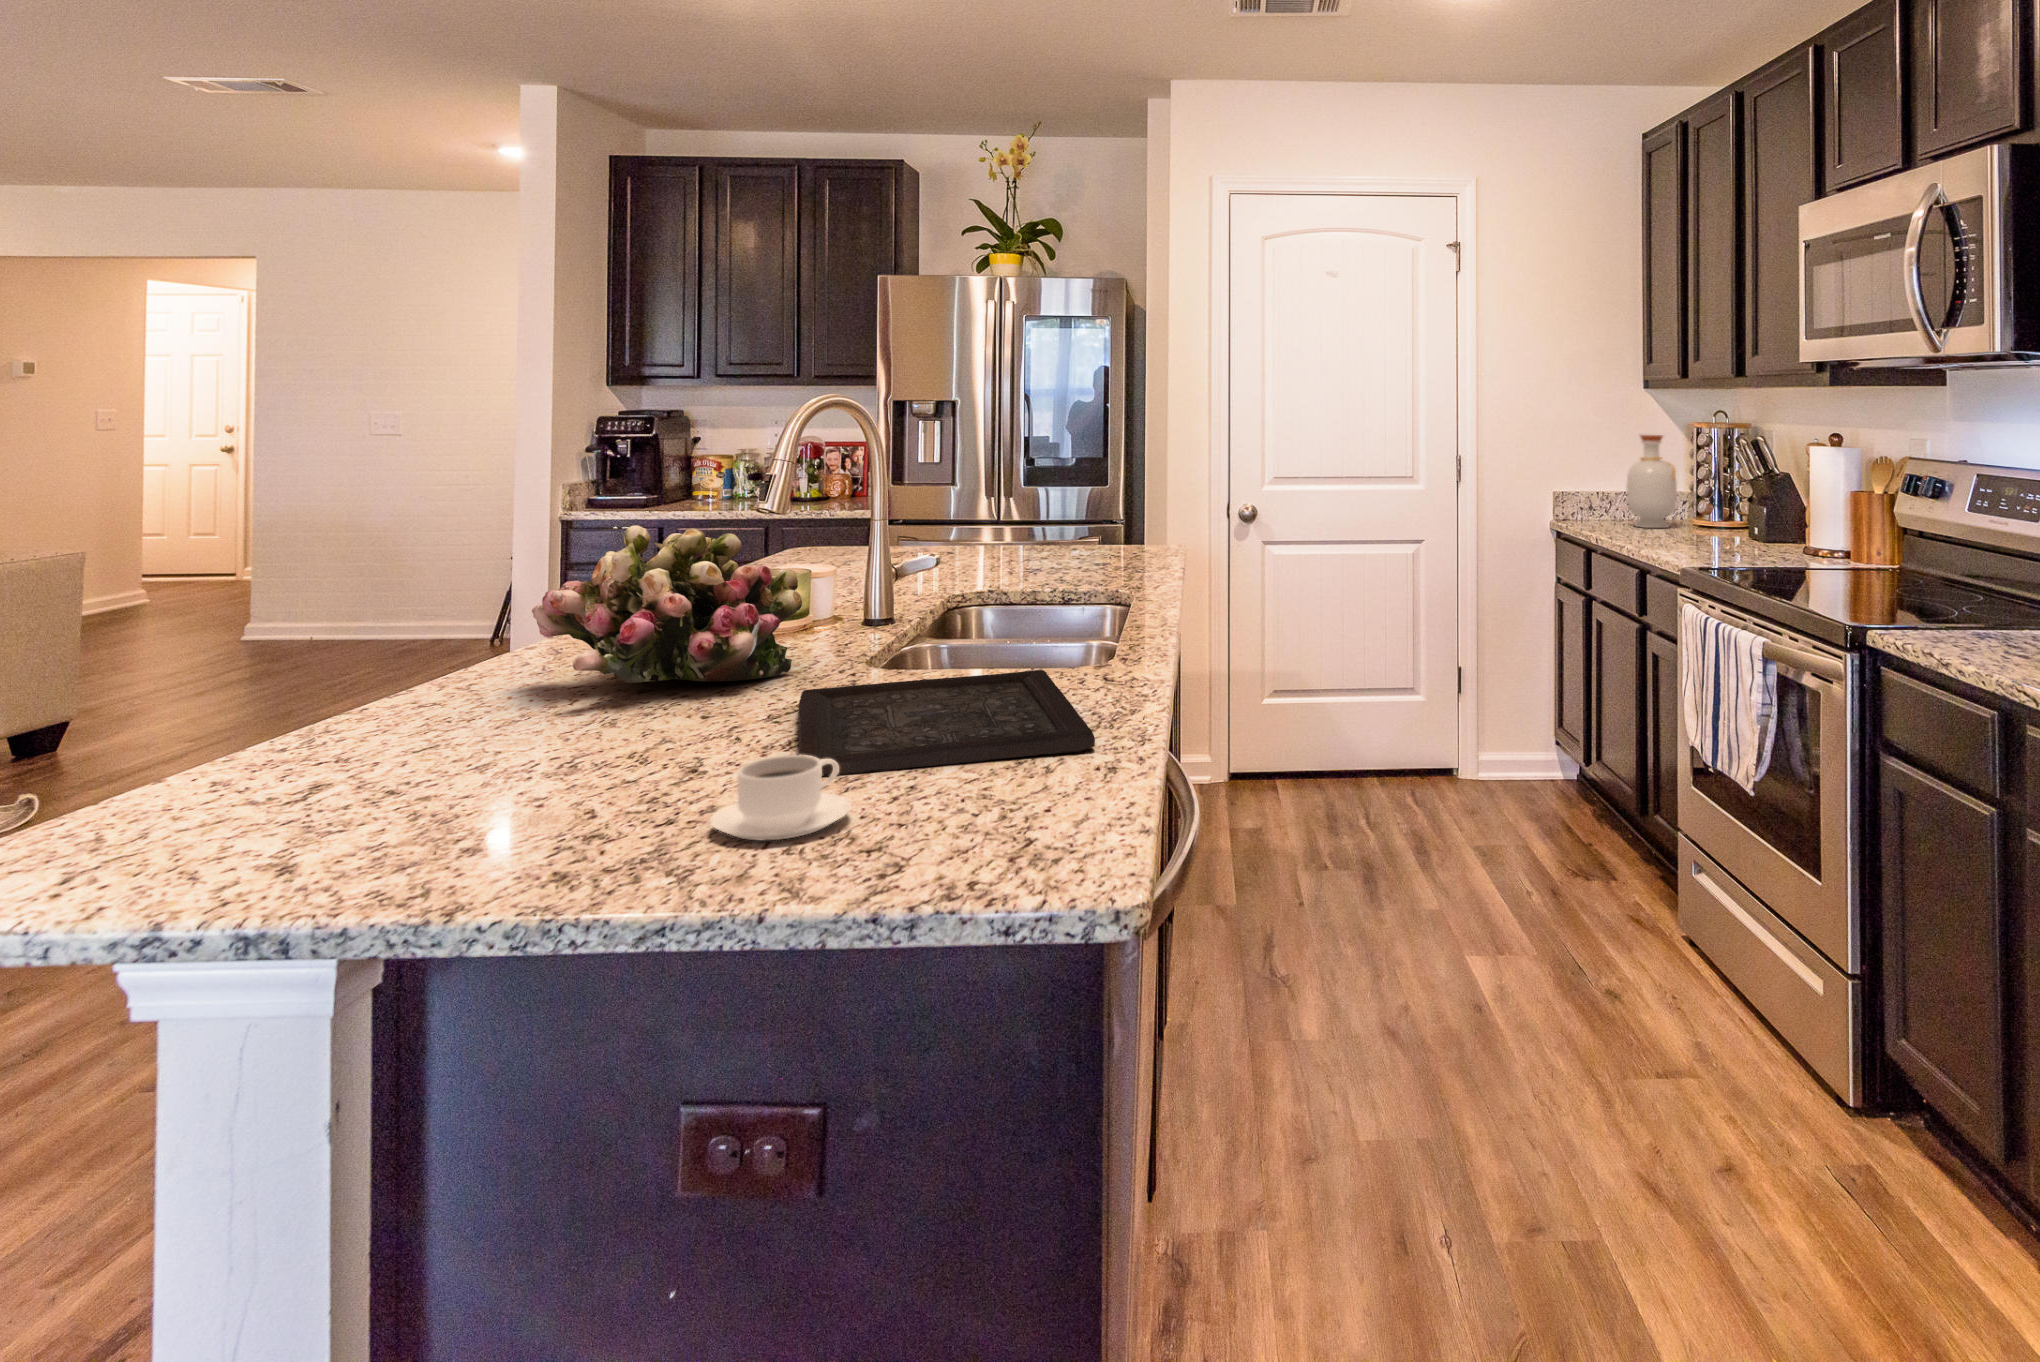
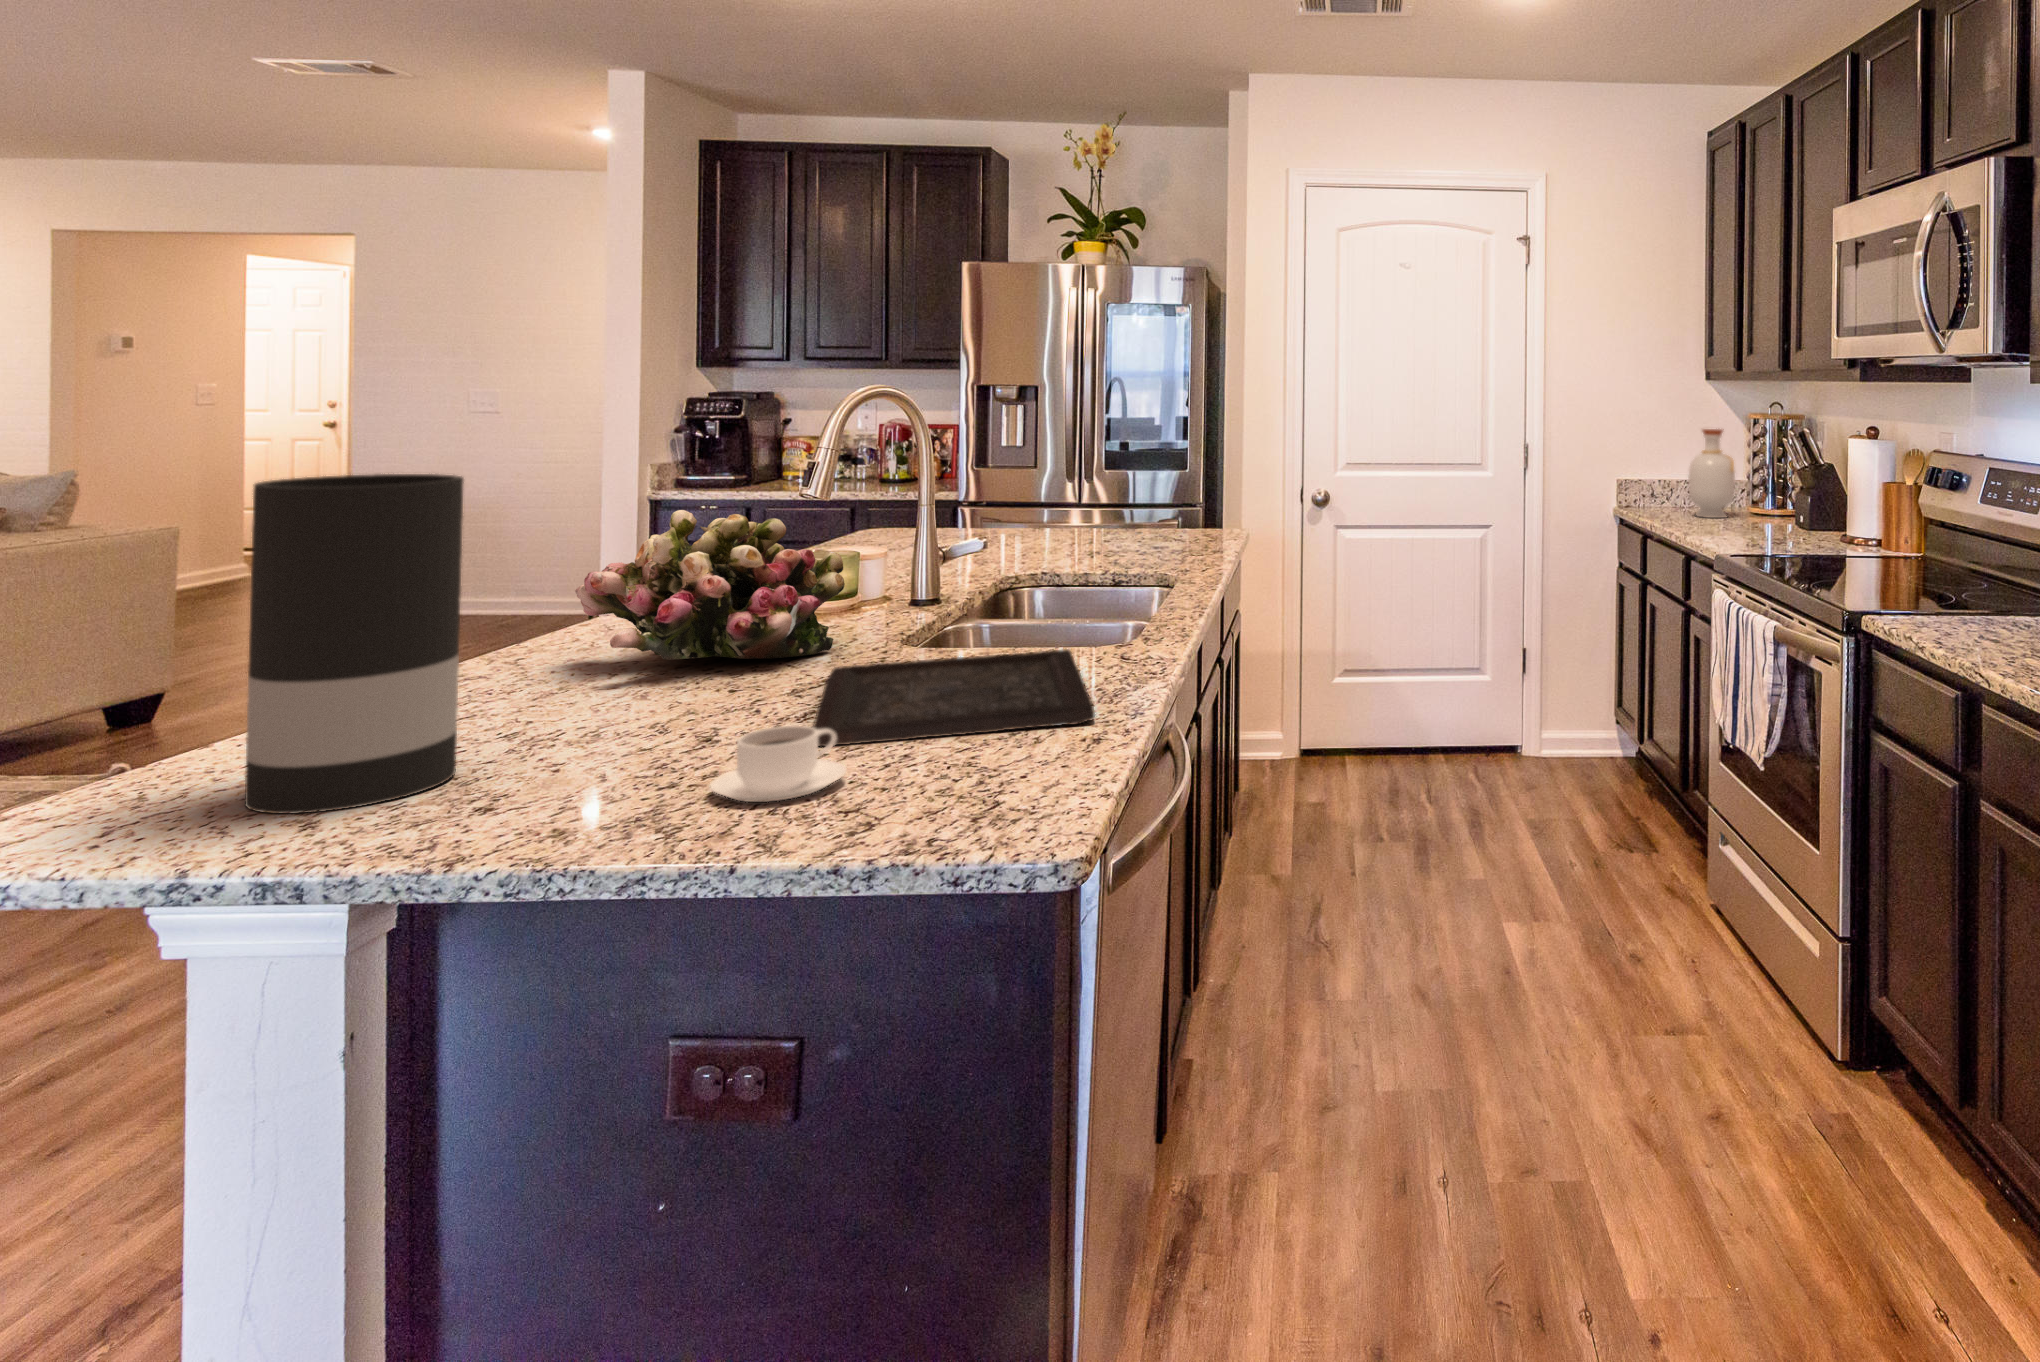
vase: none [223,485,442,853] -> present [245,474,464,814]

